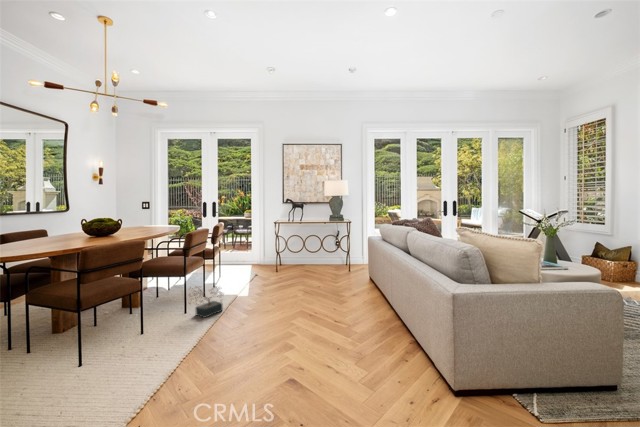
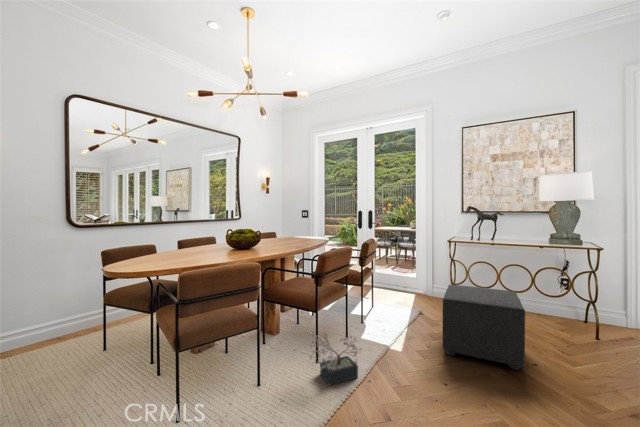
ottoman: none [272,249,314,291] -> present [442,285,525,370]

